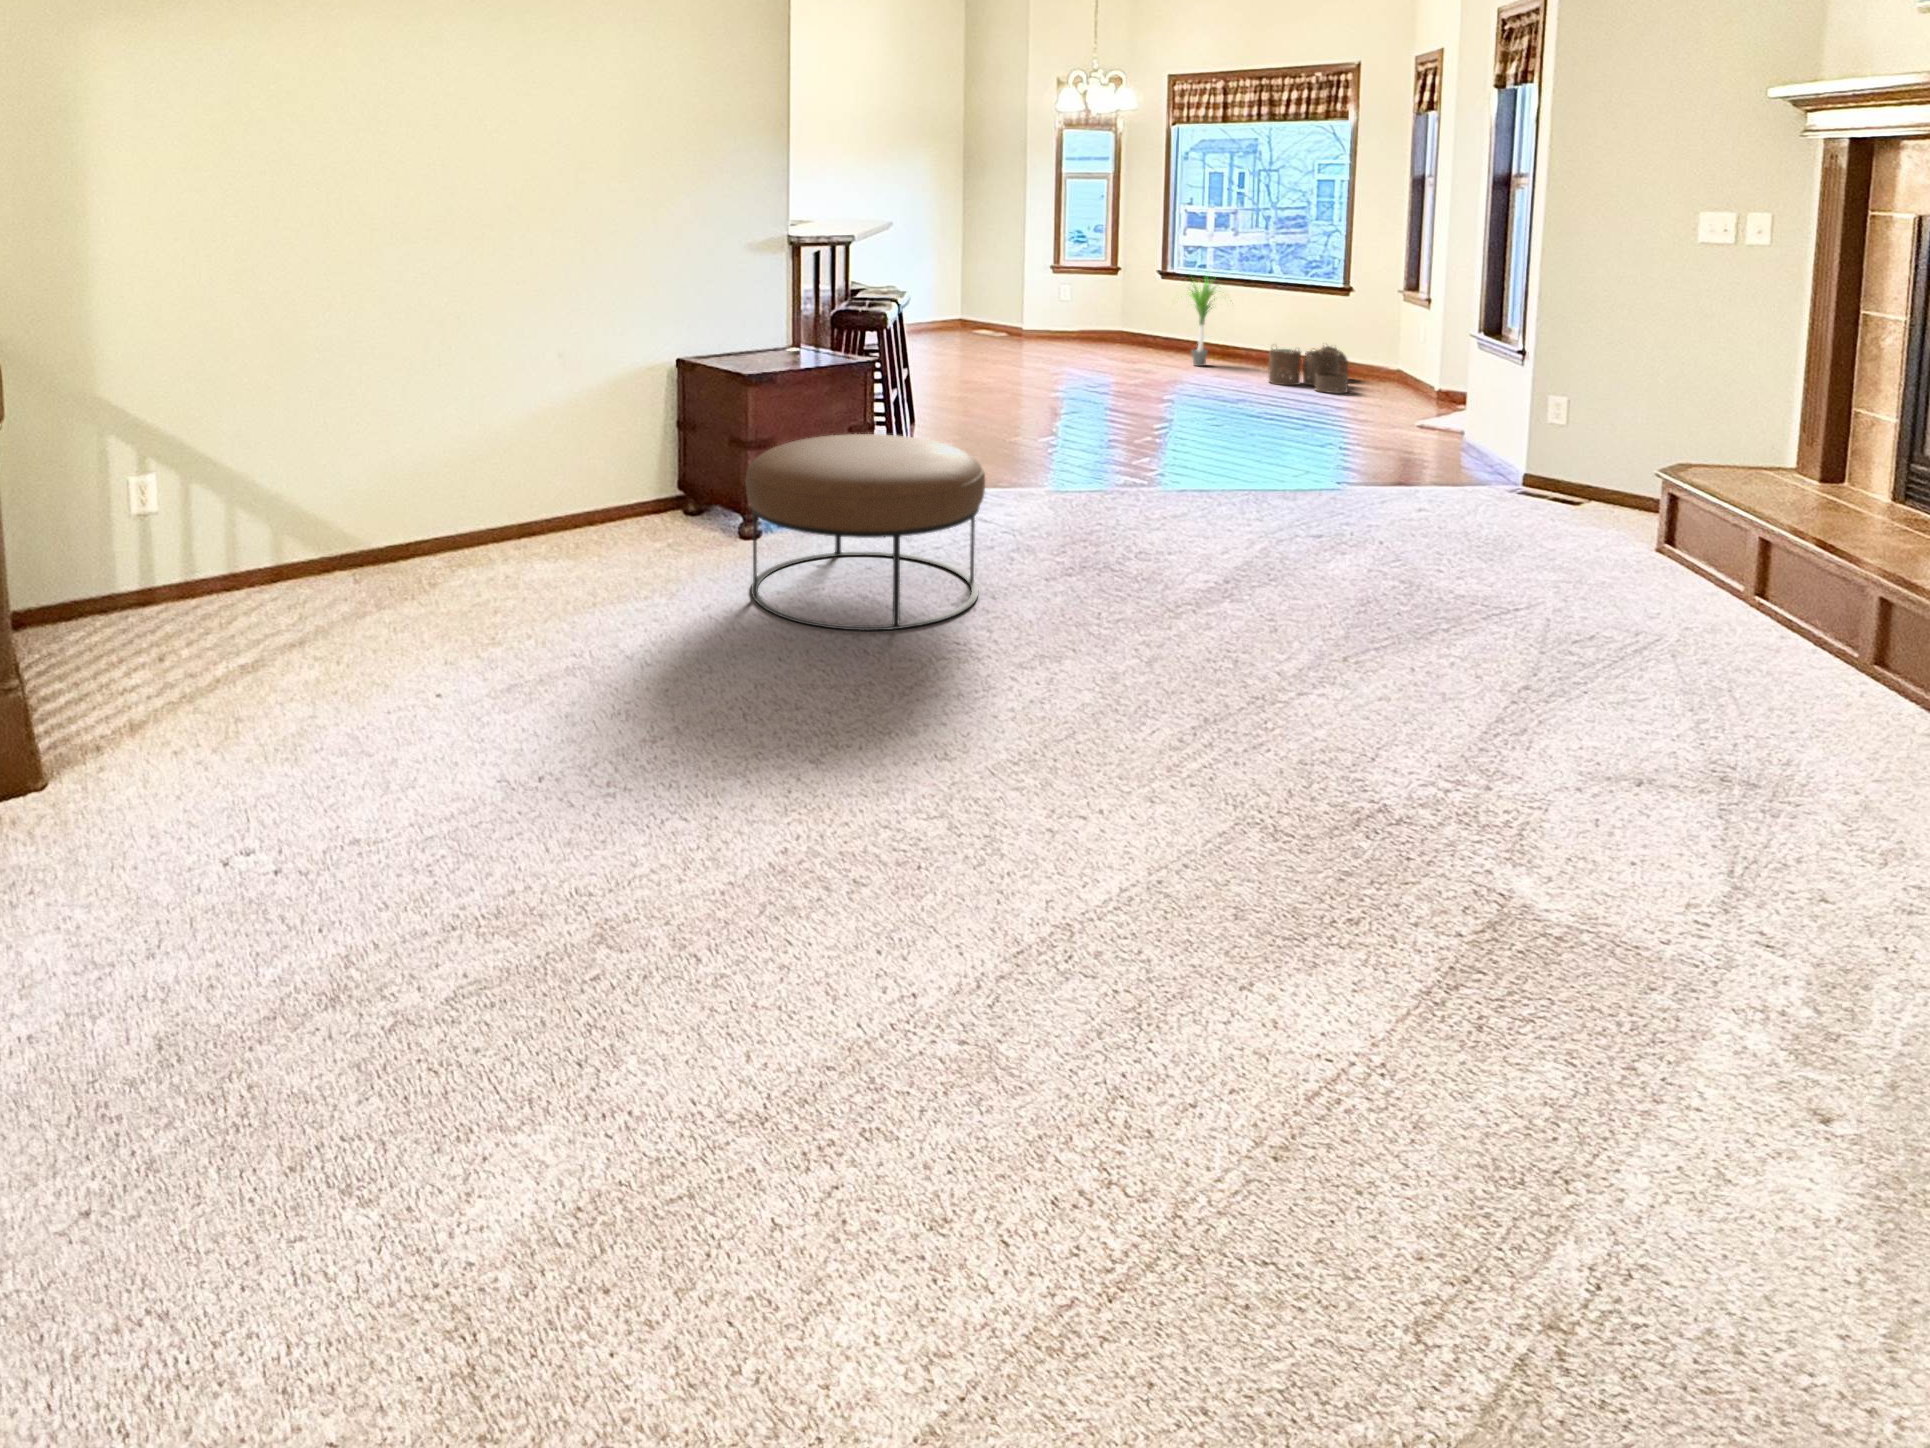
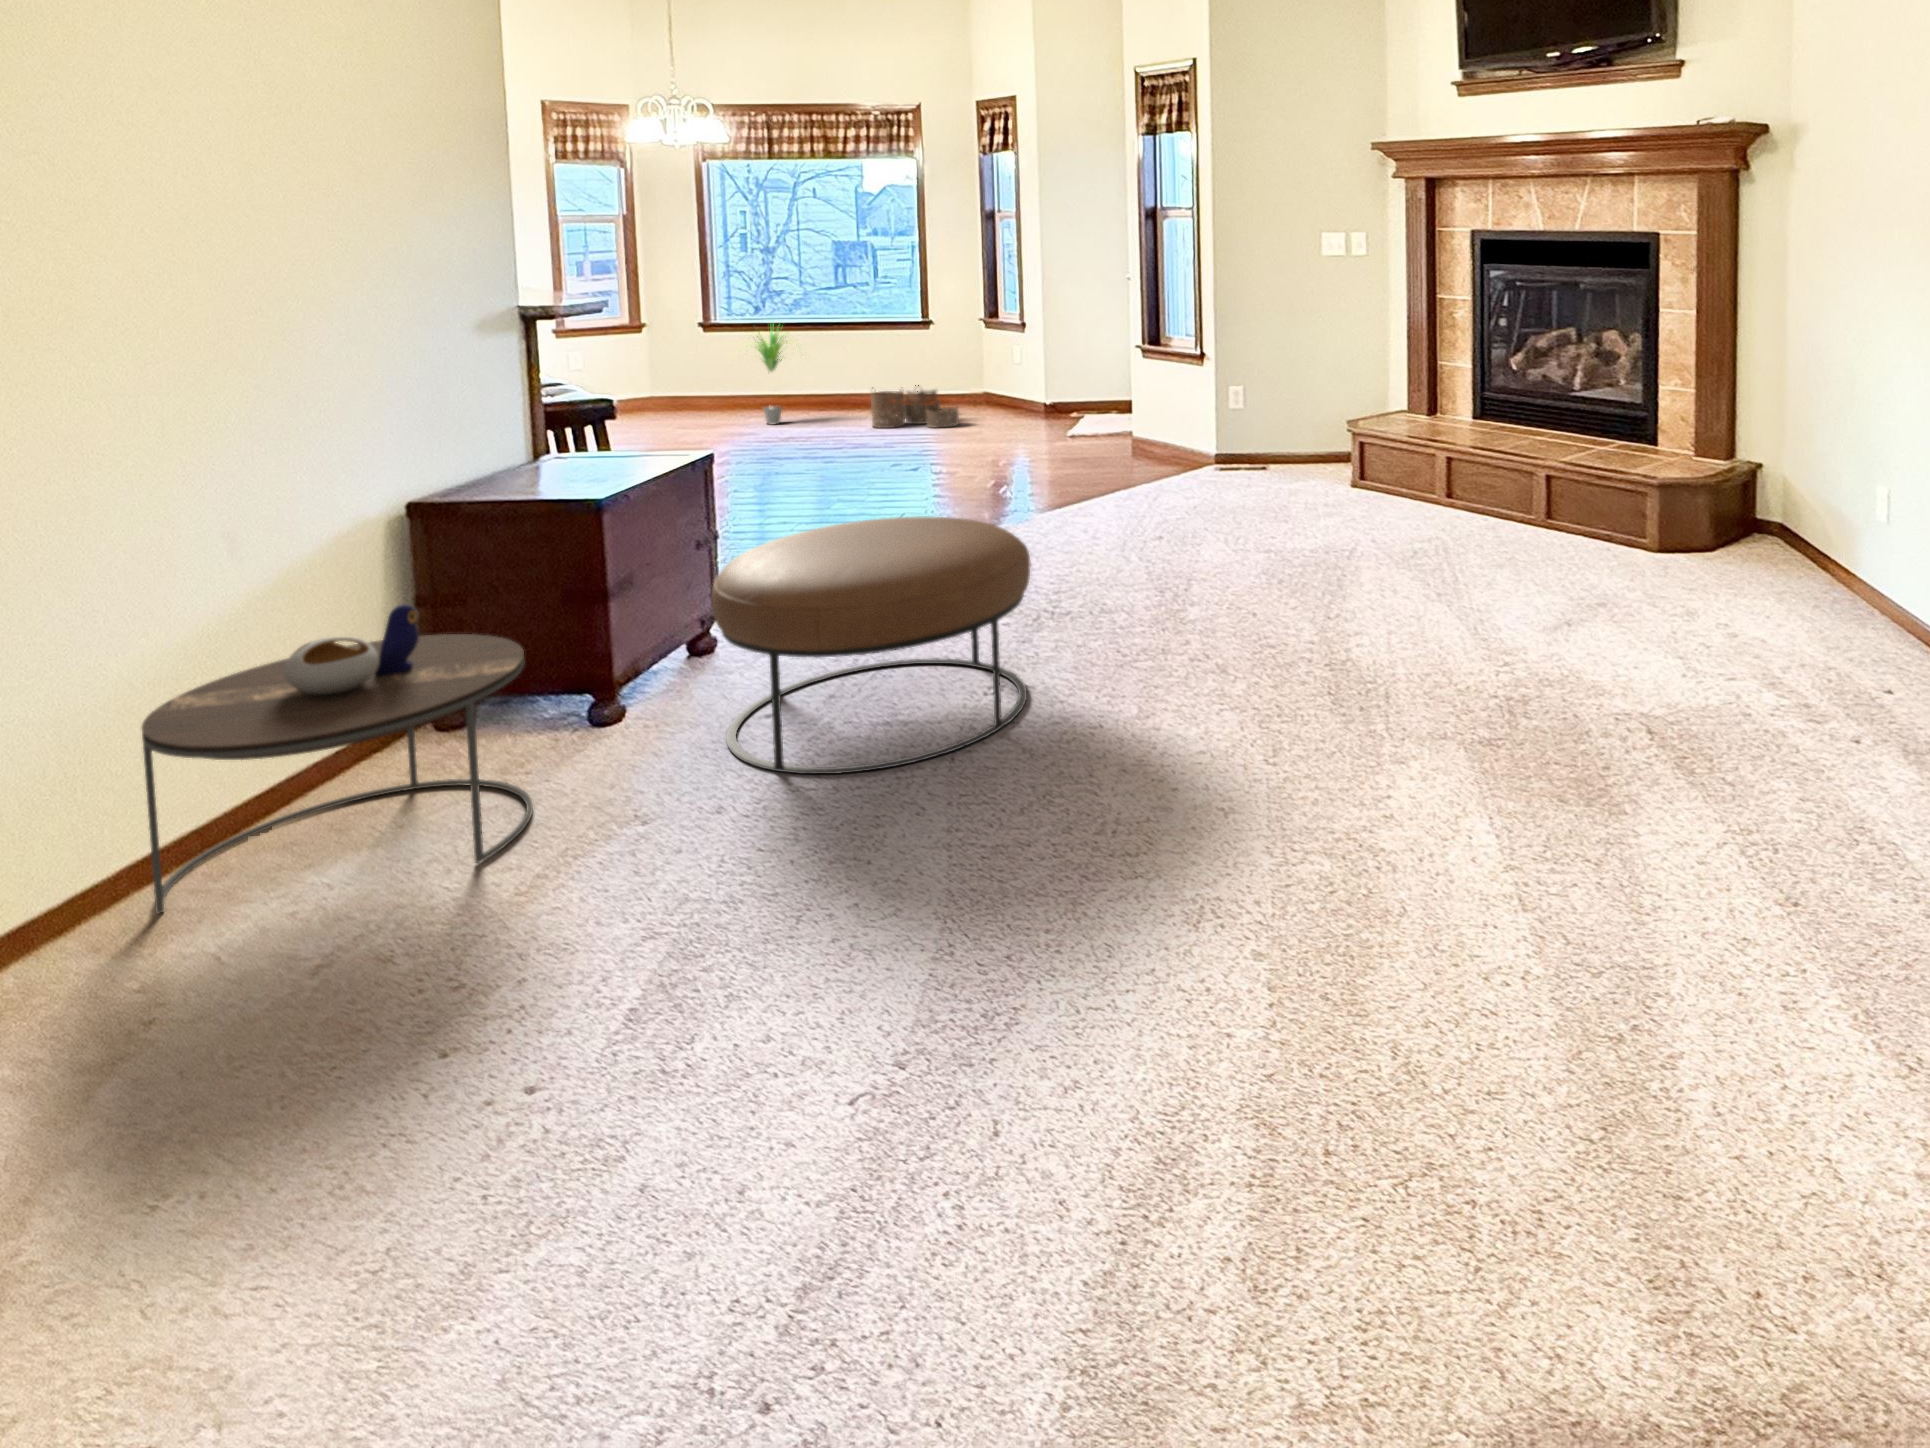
side table: none [473,421,653,586] -> present [142,604,533,914]

